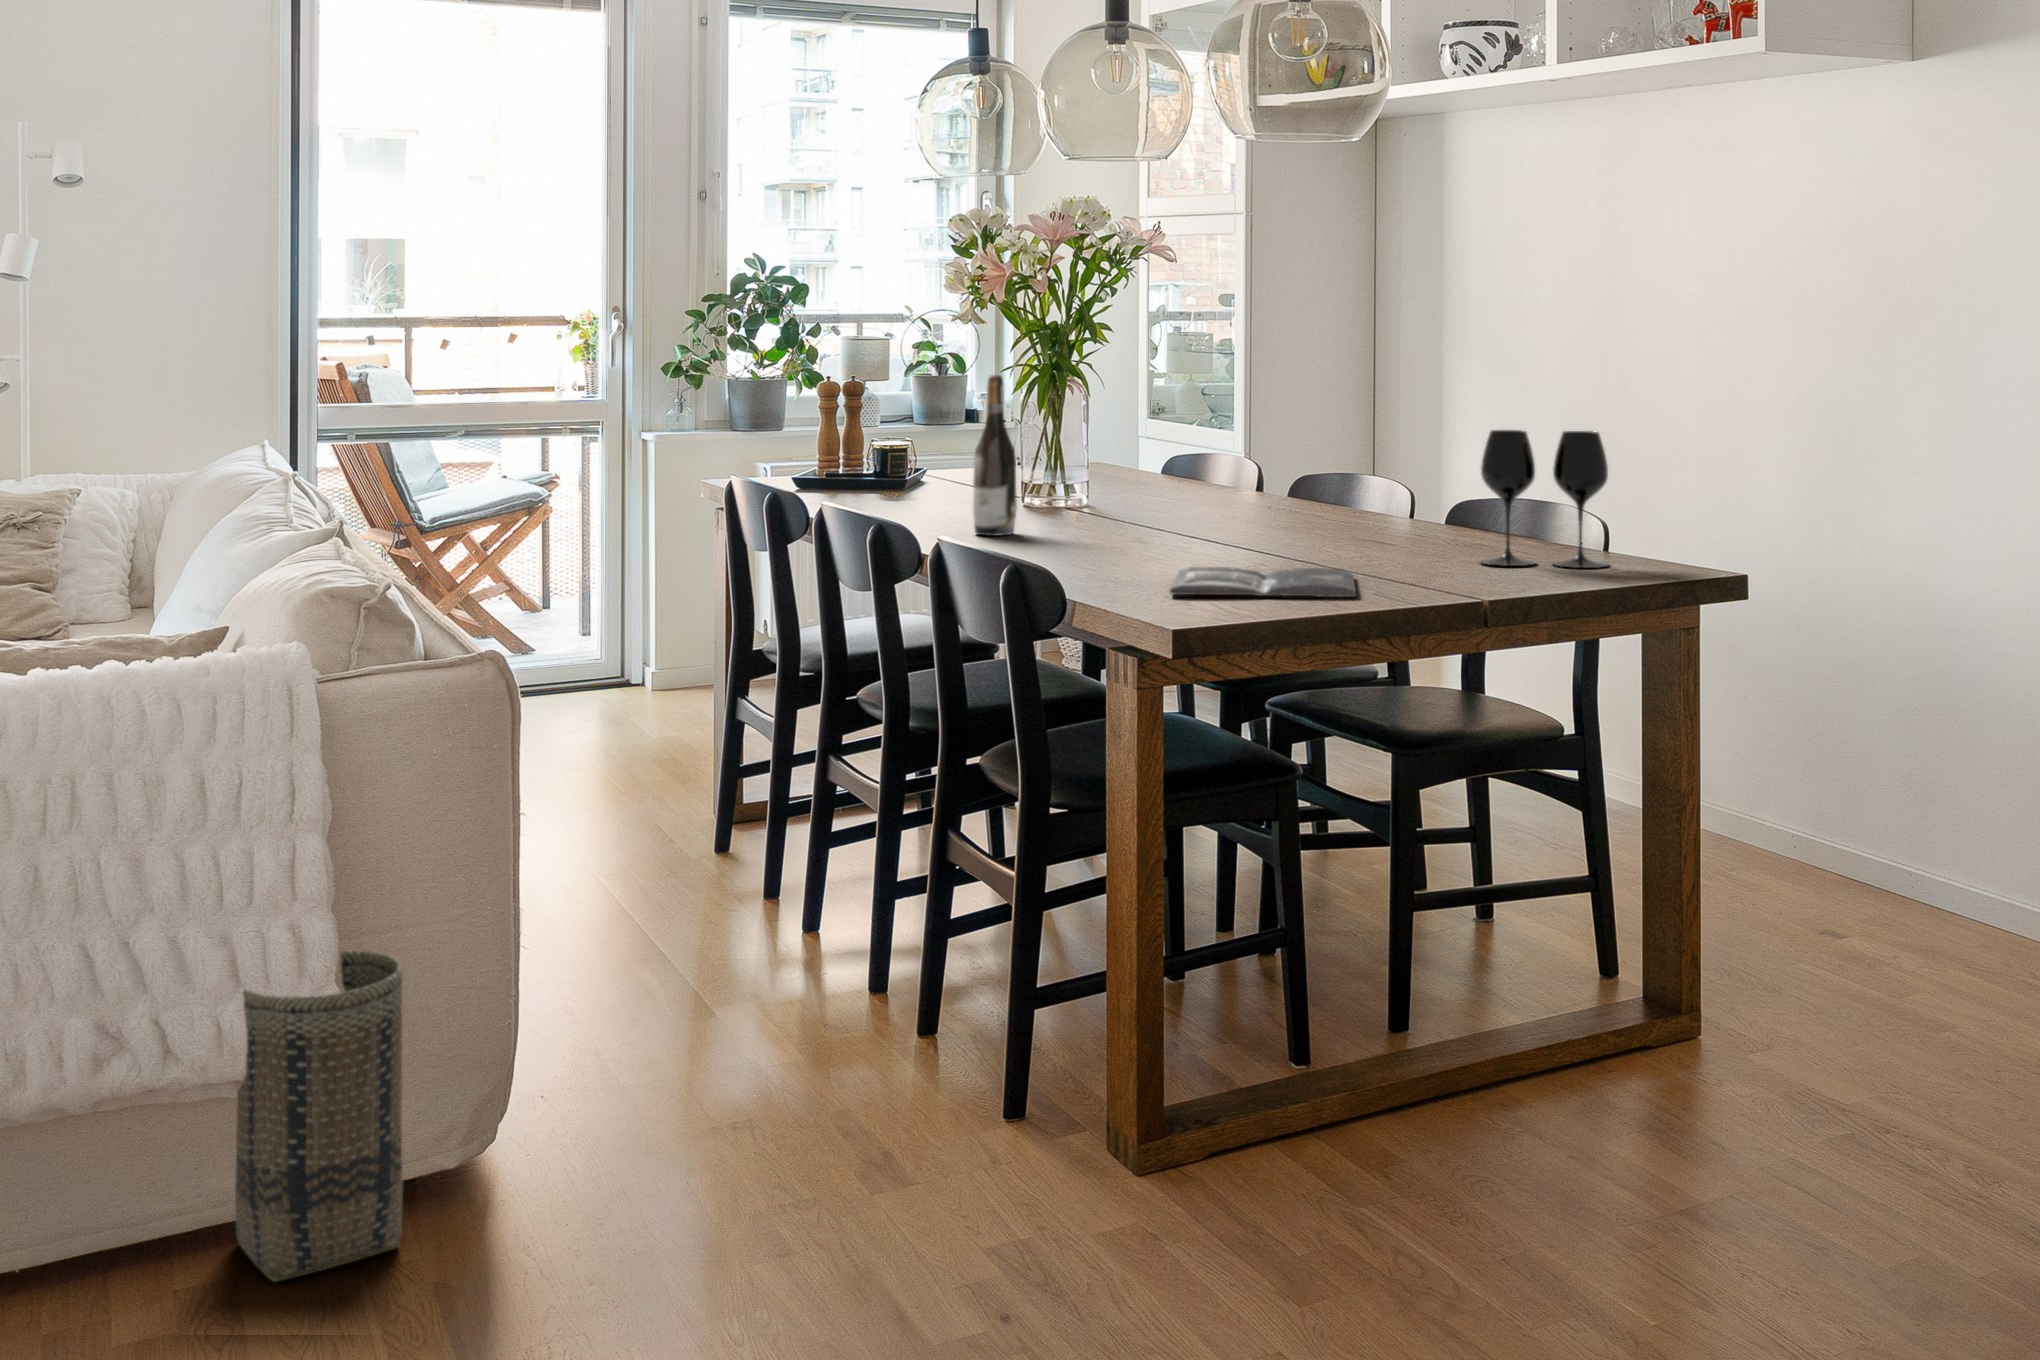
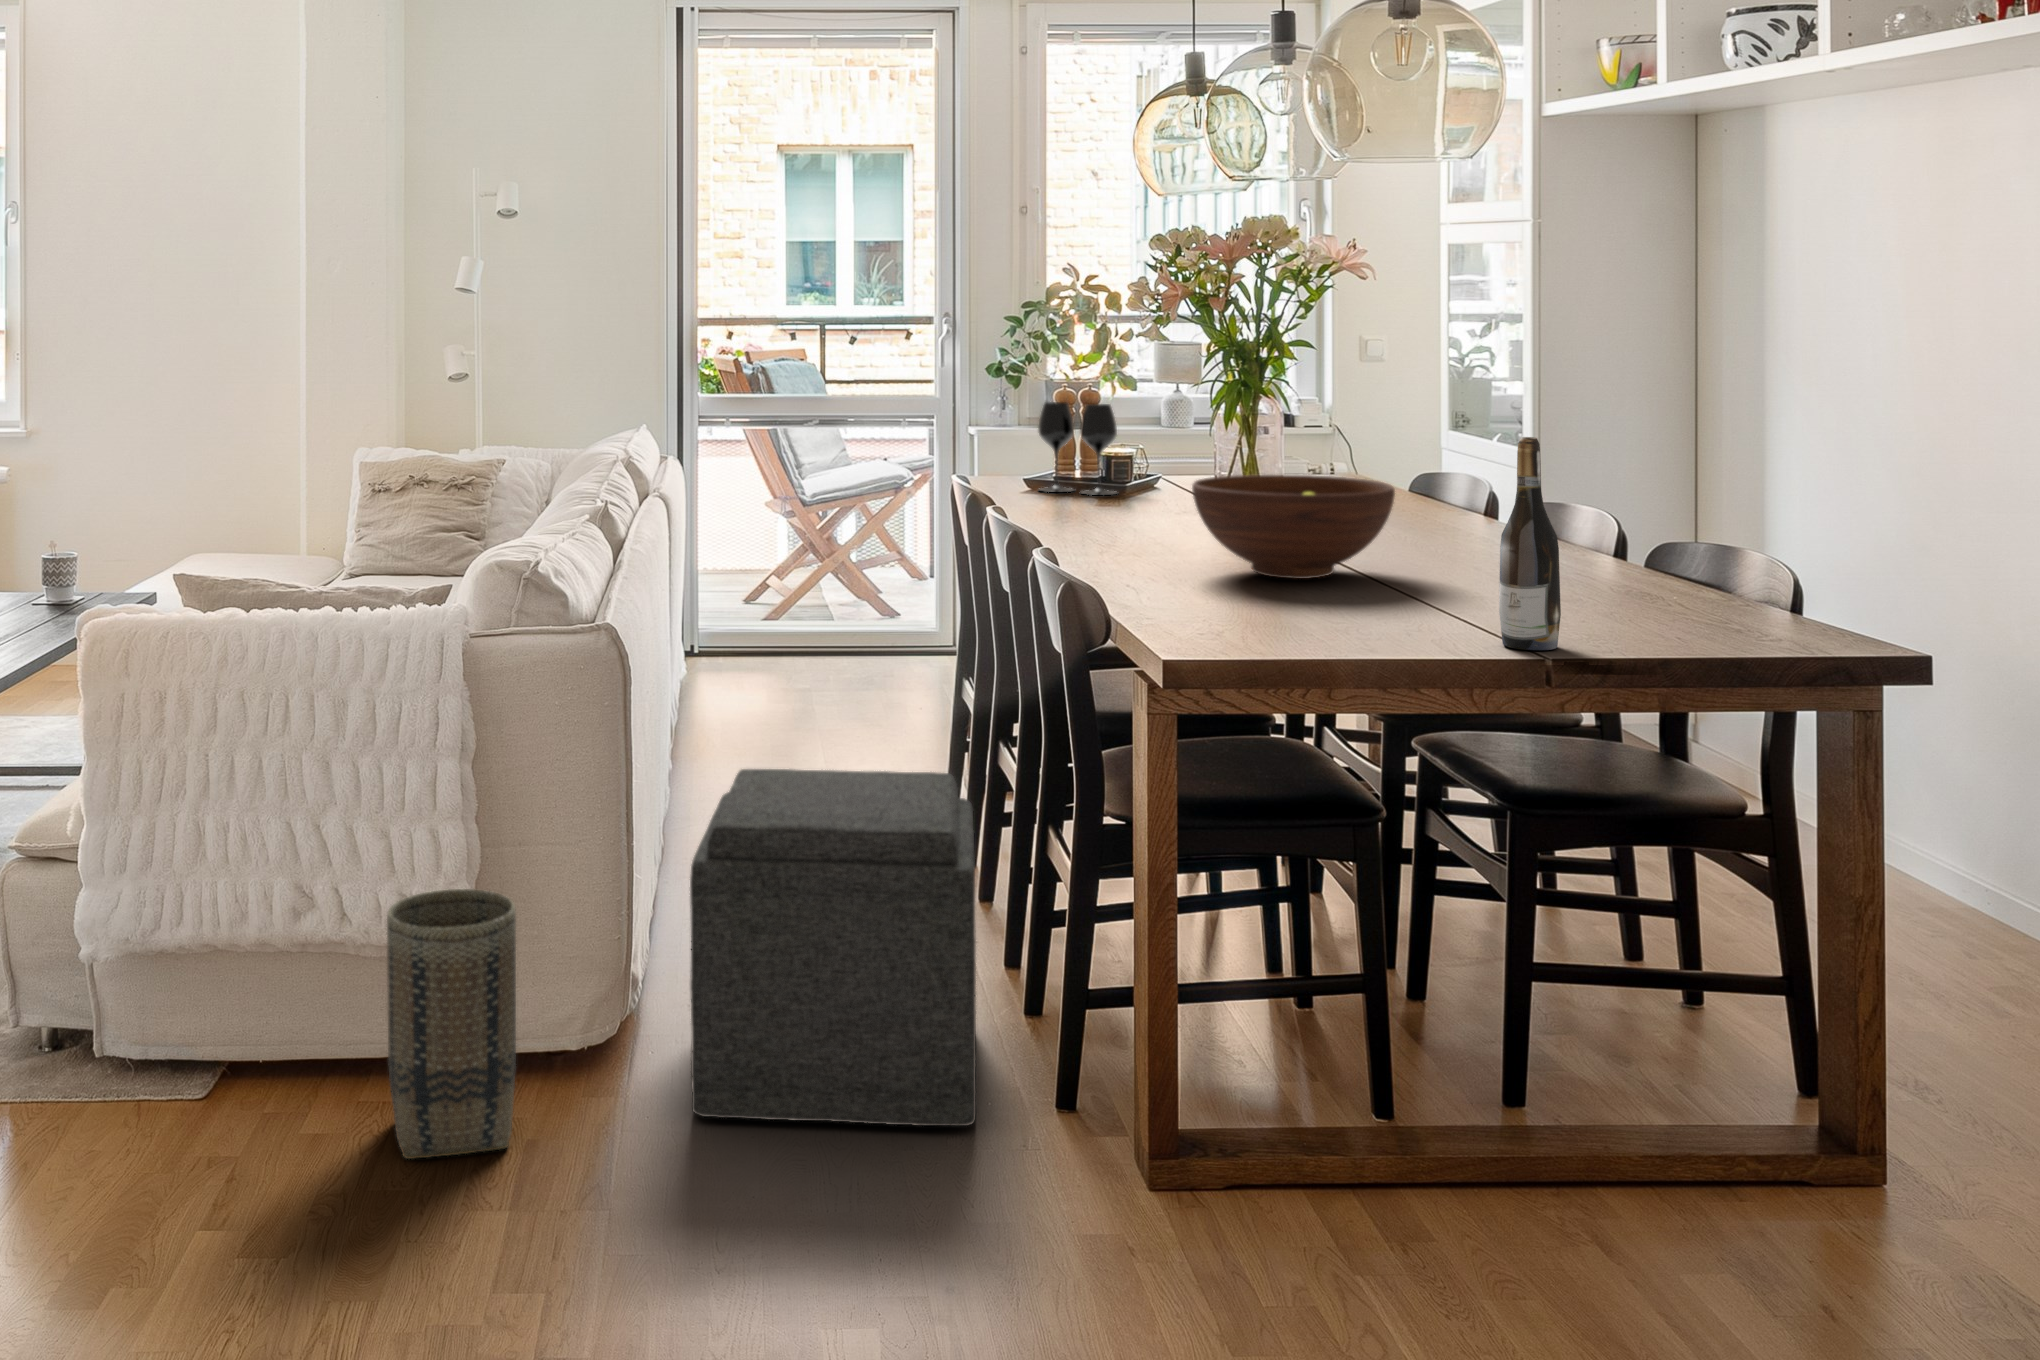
wine bottle: present [973,375,1017,536] -> present [1499,437,1561,650]
wine glass: present [1480,430,1608,568] -> present [1038,402,1117,495]
fruit bowl: none [1061,448,1255,546] -> present [1192,475,1395,579]
magazine: present [1170,567,1356,597] -> none [1221,606,1444,652]
ottoman: none [576,771,916,1173] -> present [690,769,976,1126]

